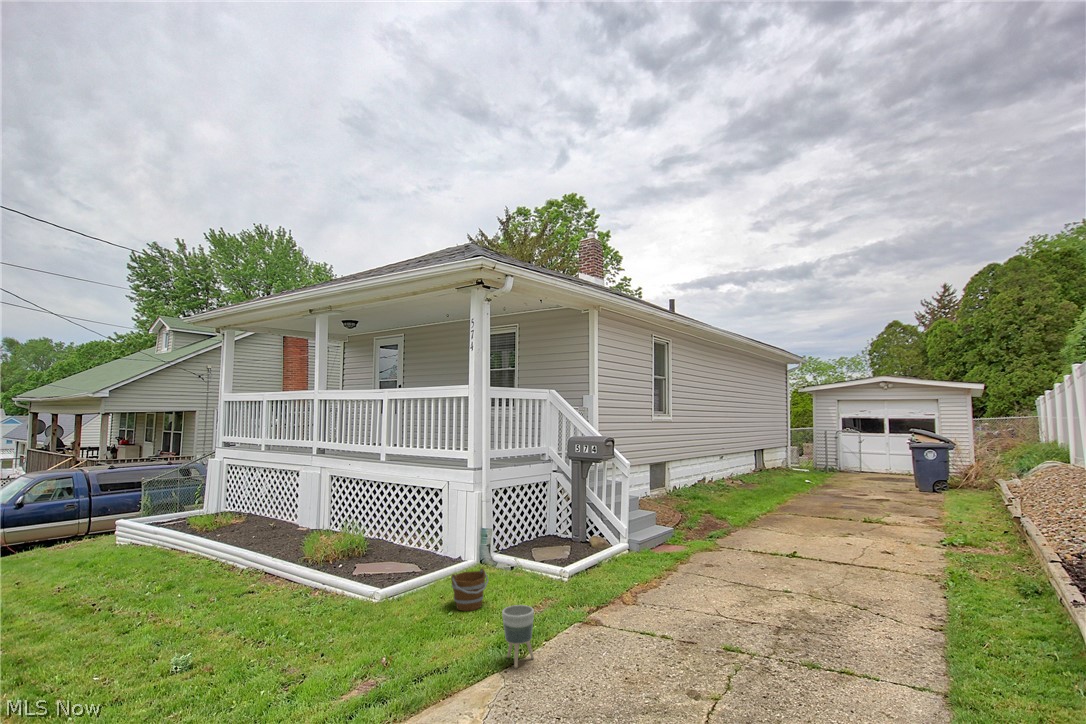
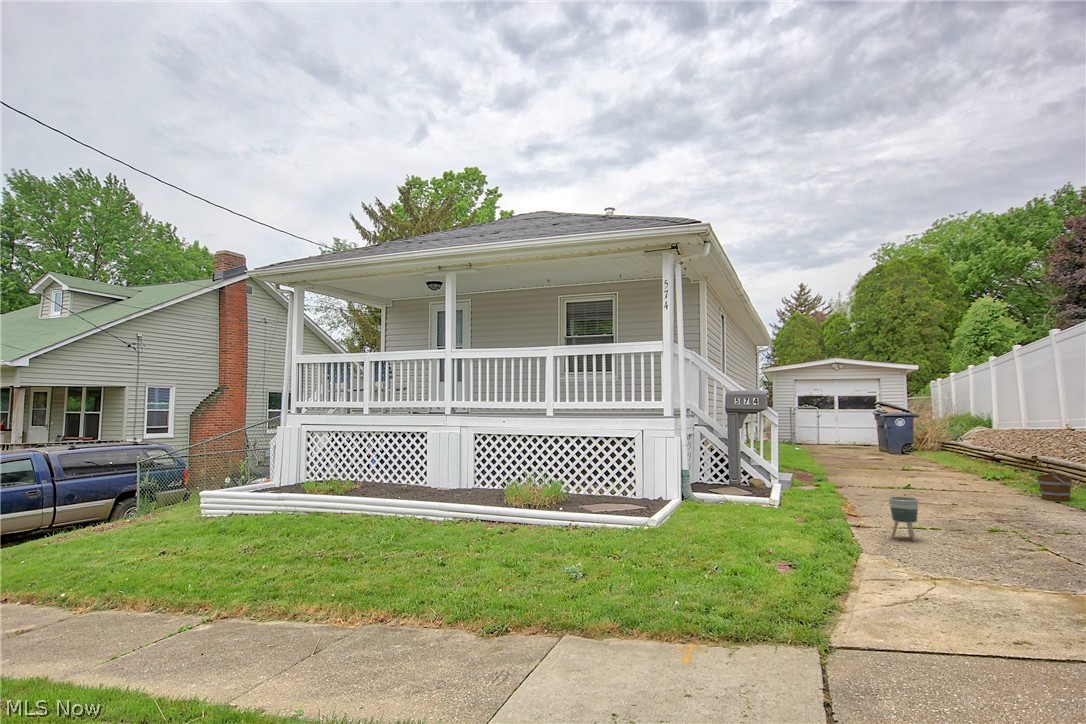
bucket: present [451,568,489,611] -> present [1037,471,1074,501]

